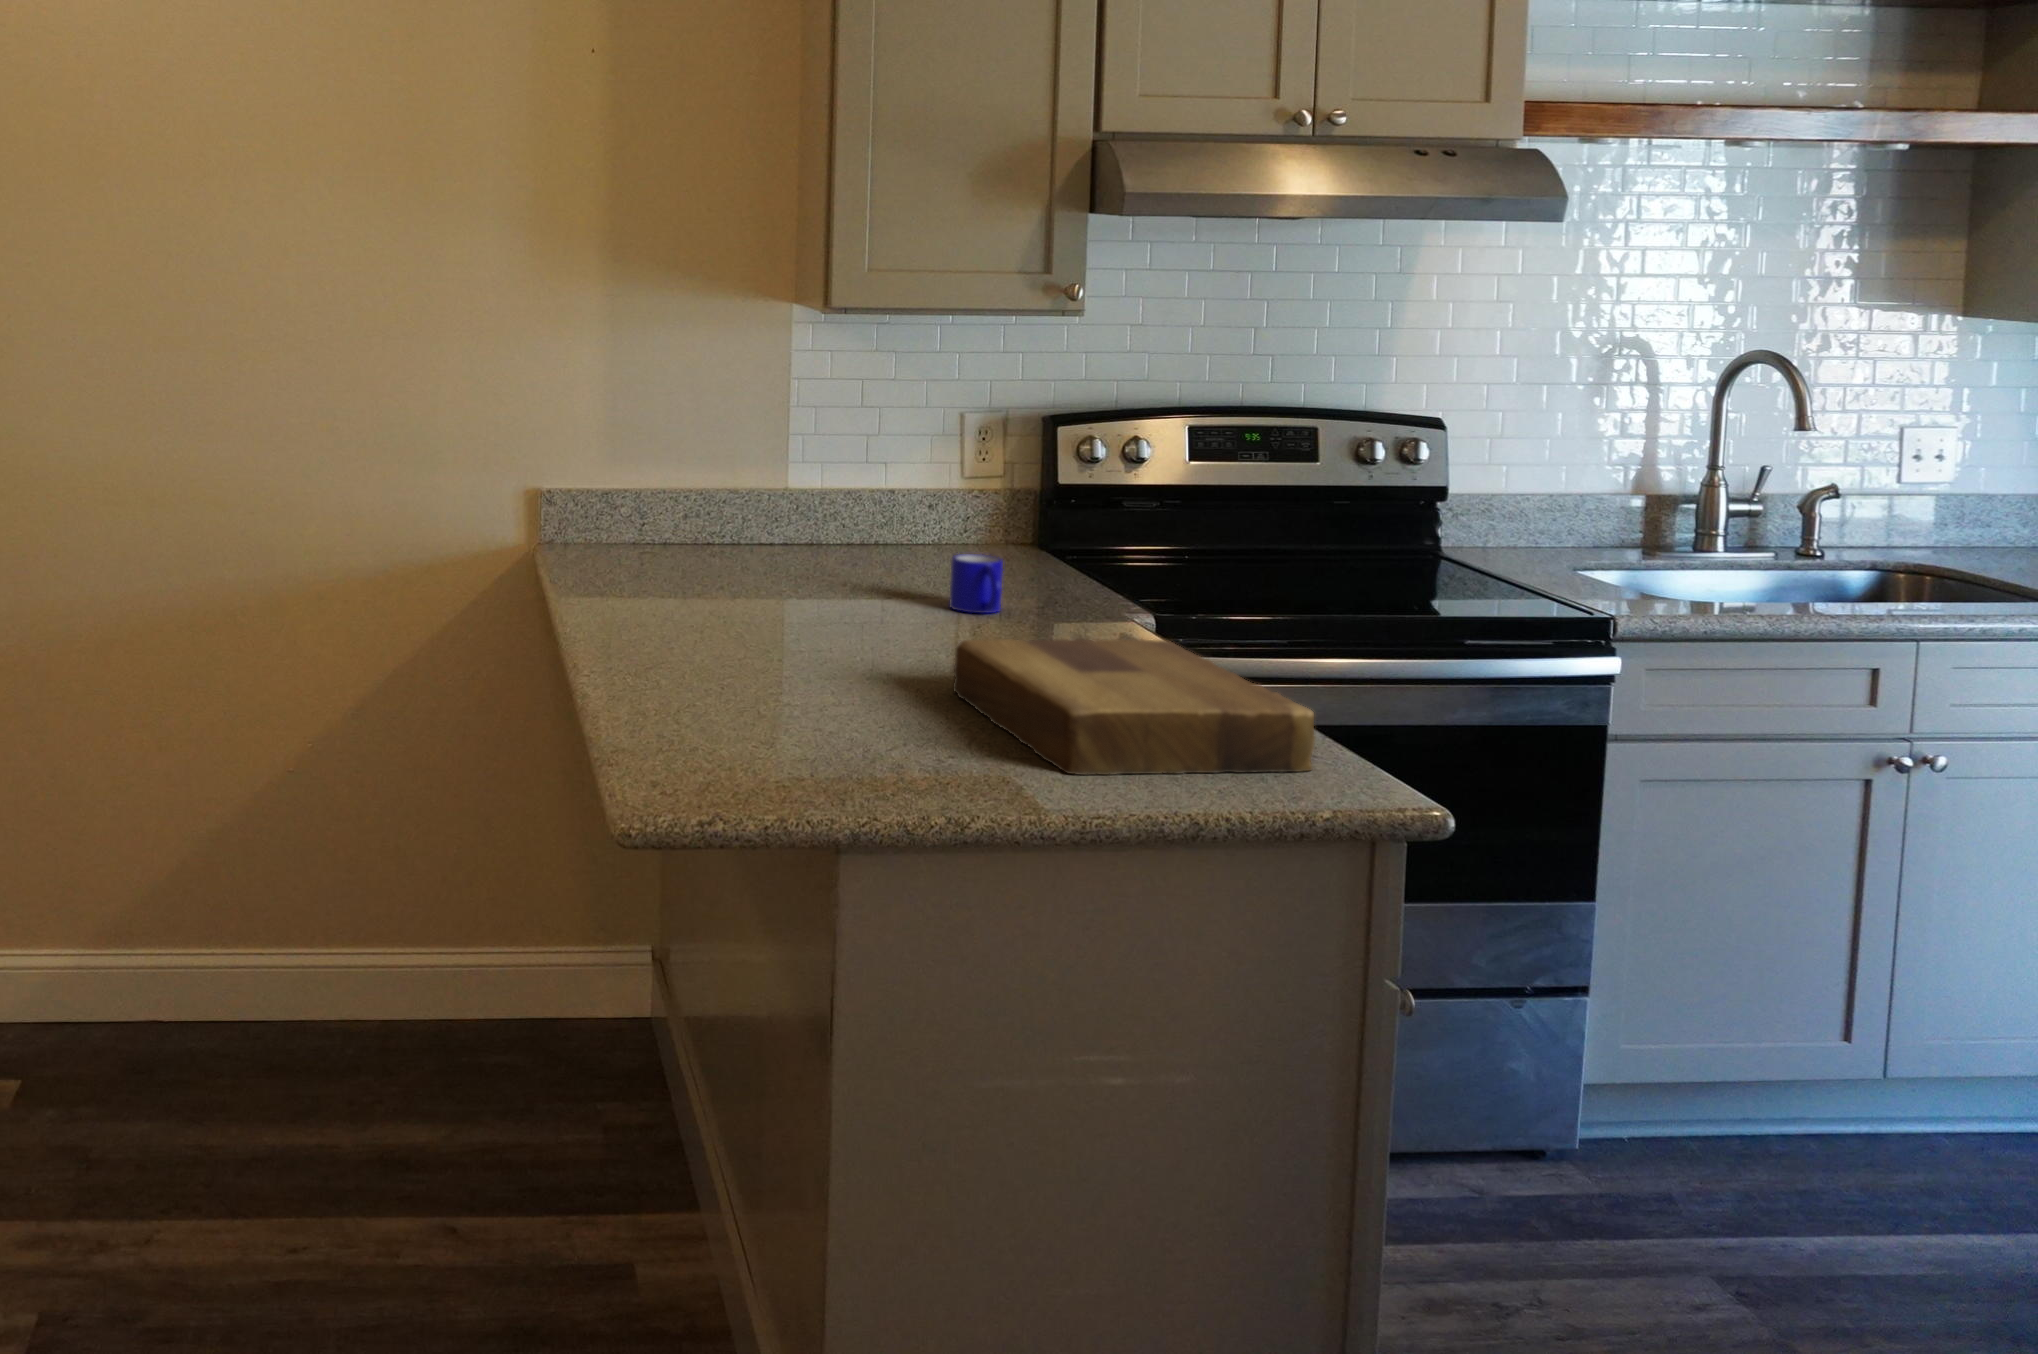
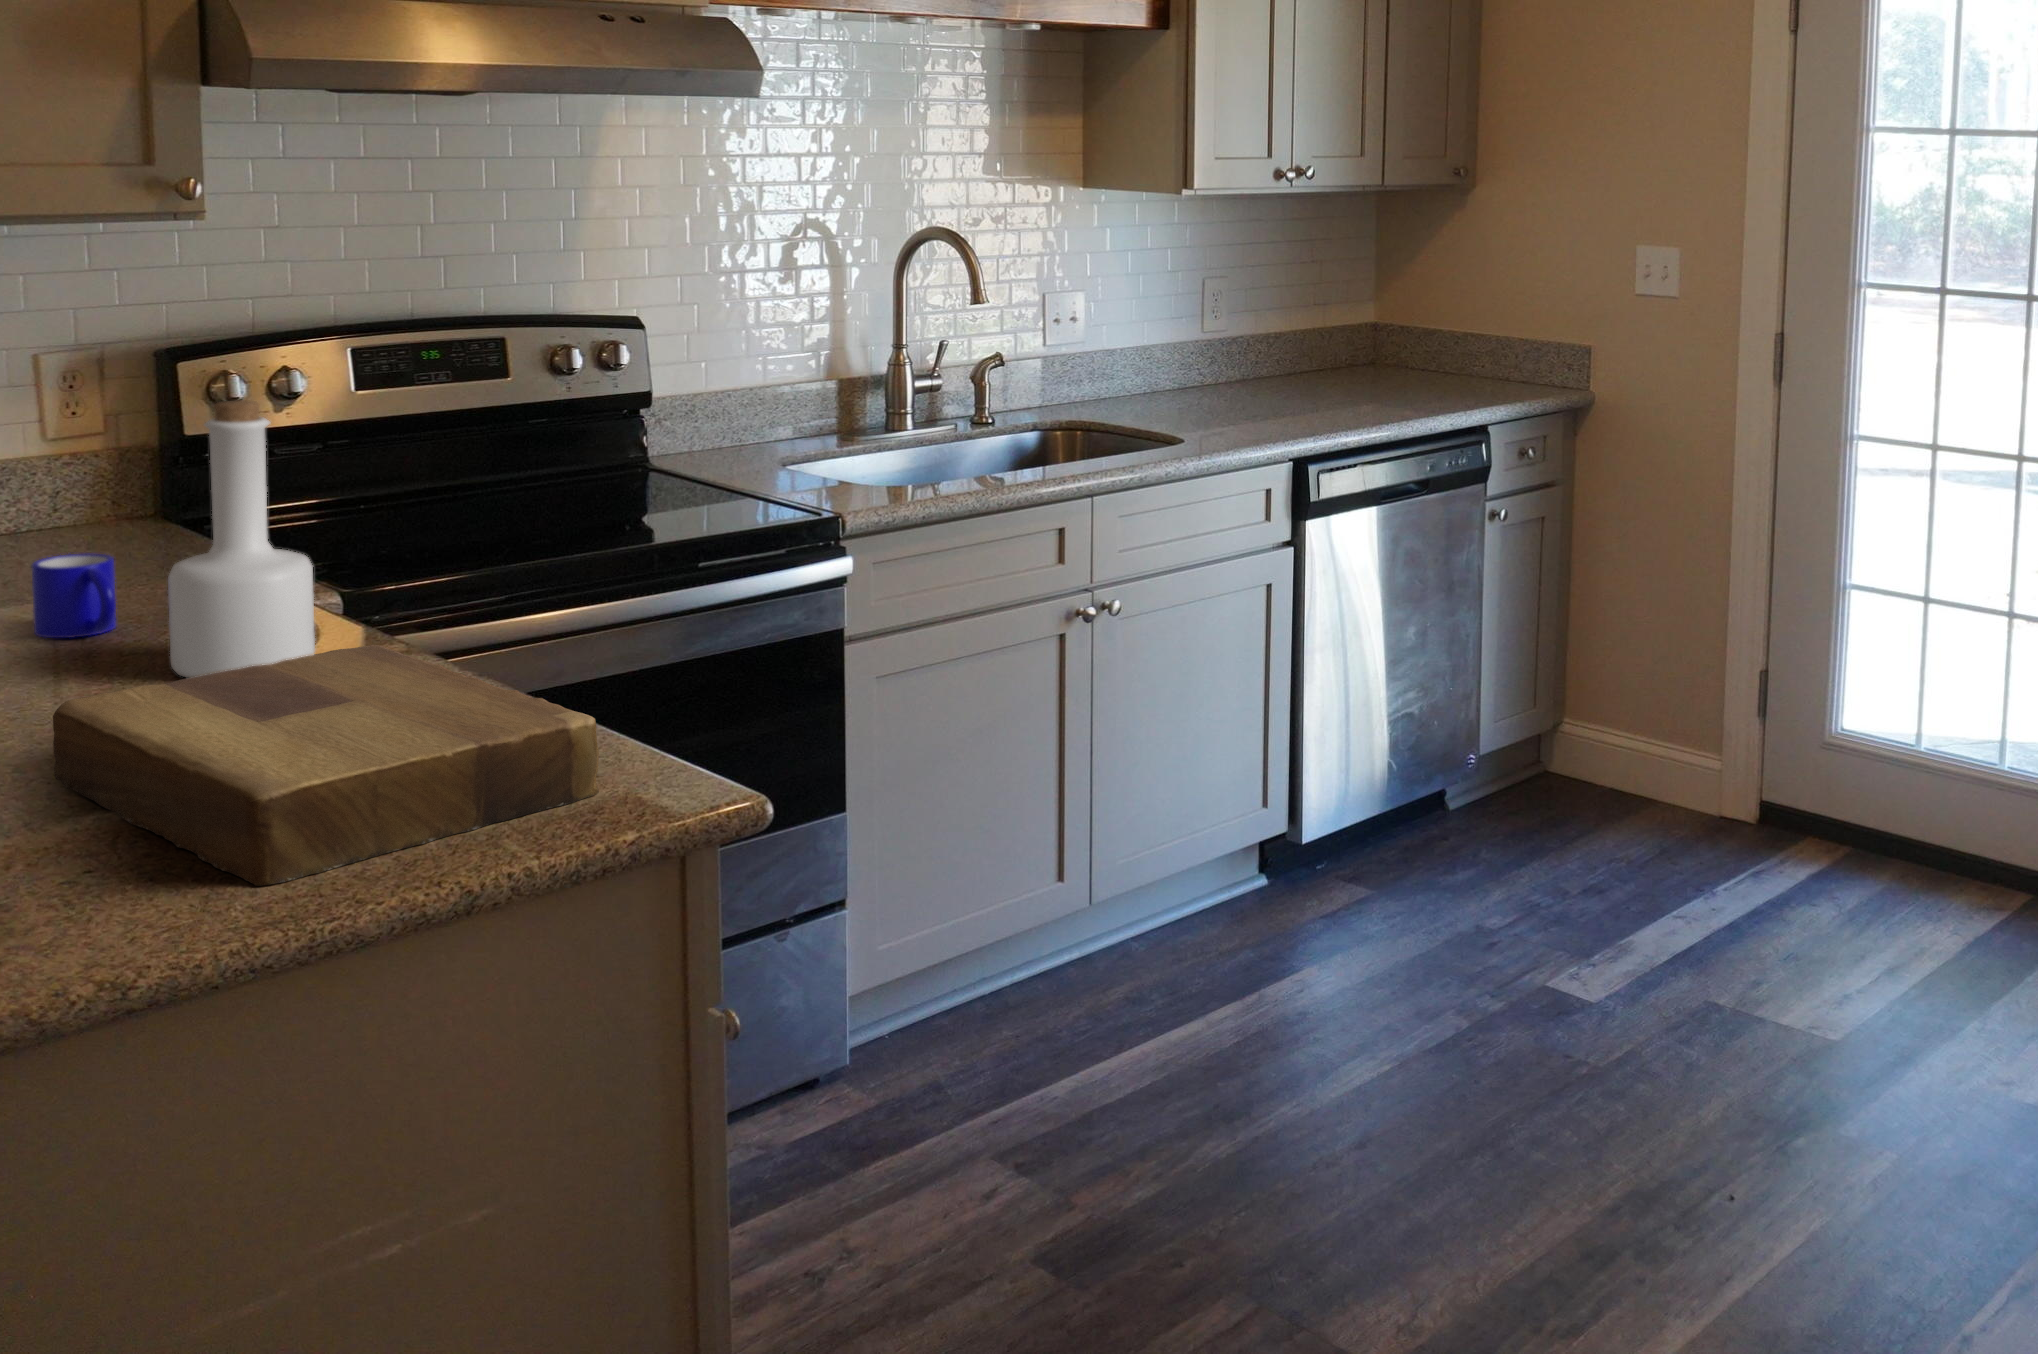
bottle: none [1032,451,1133,657] -> present [168,400,315,678]

